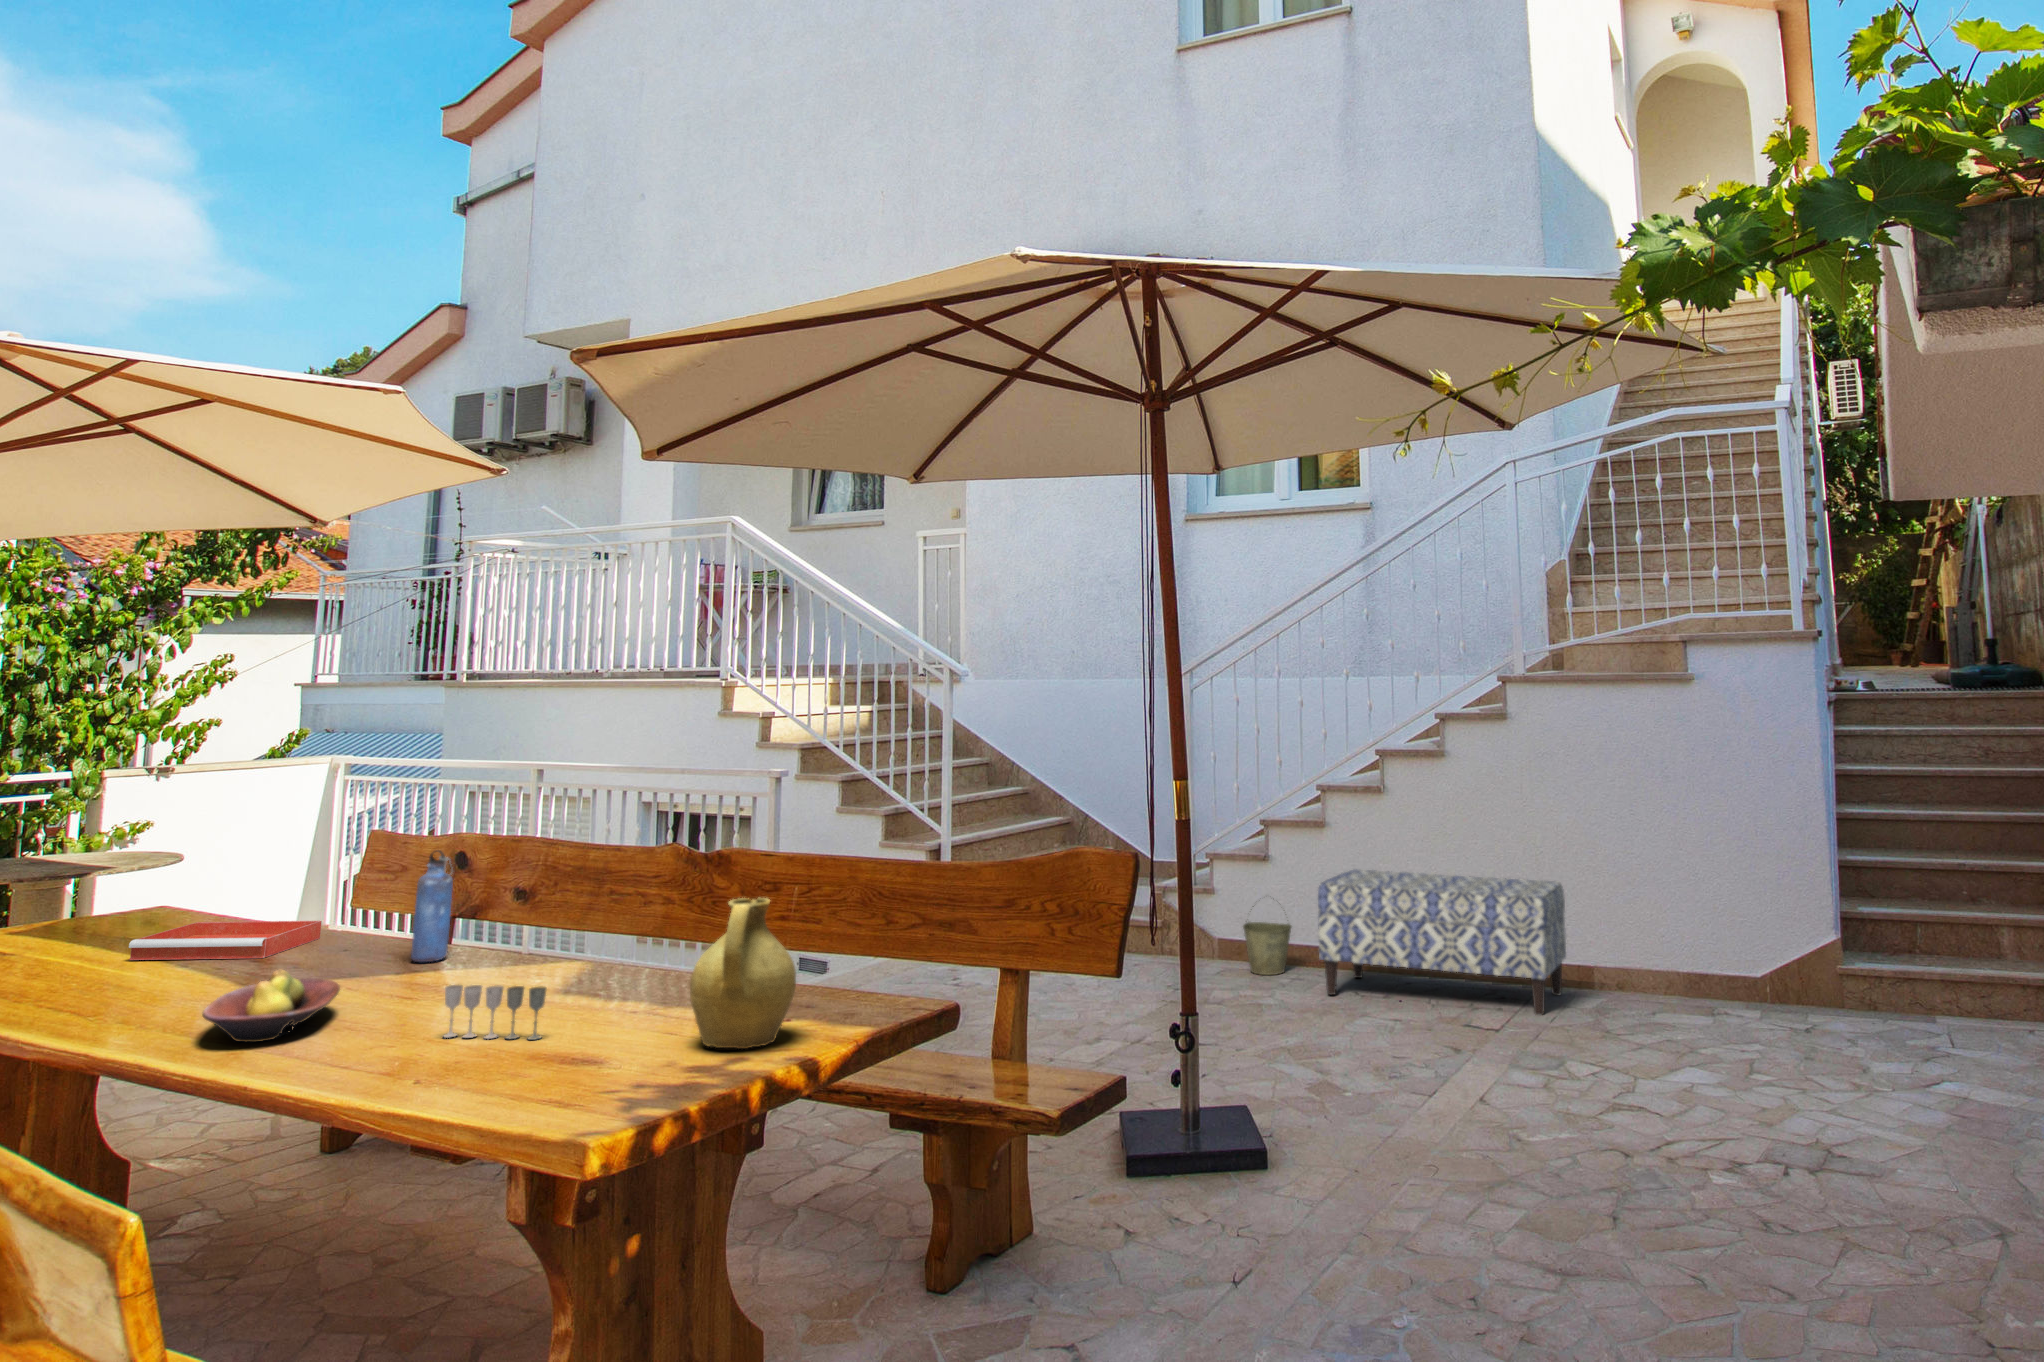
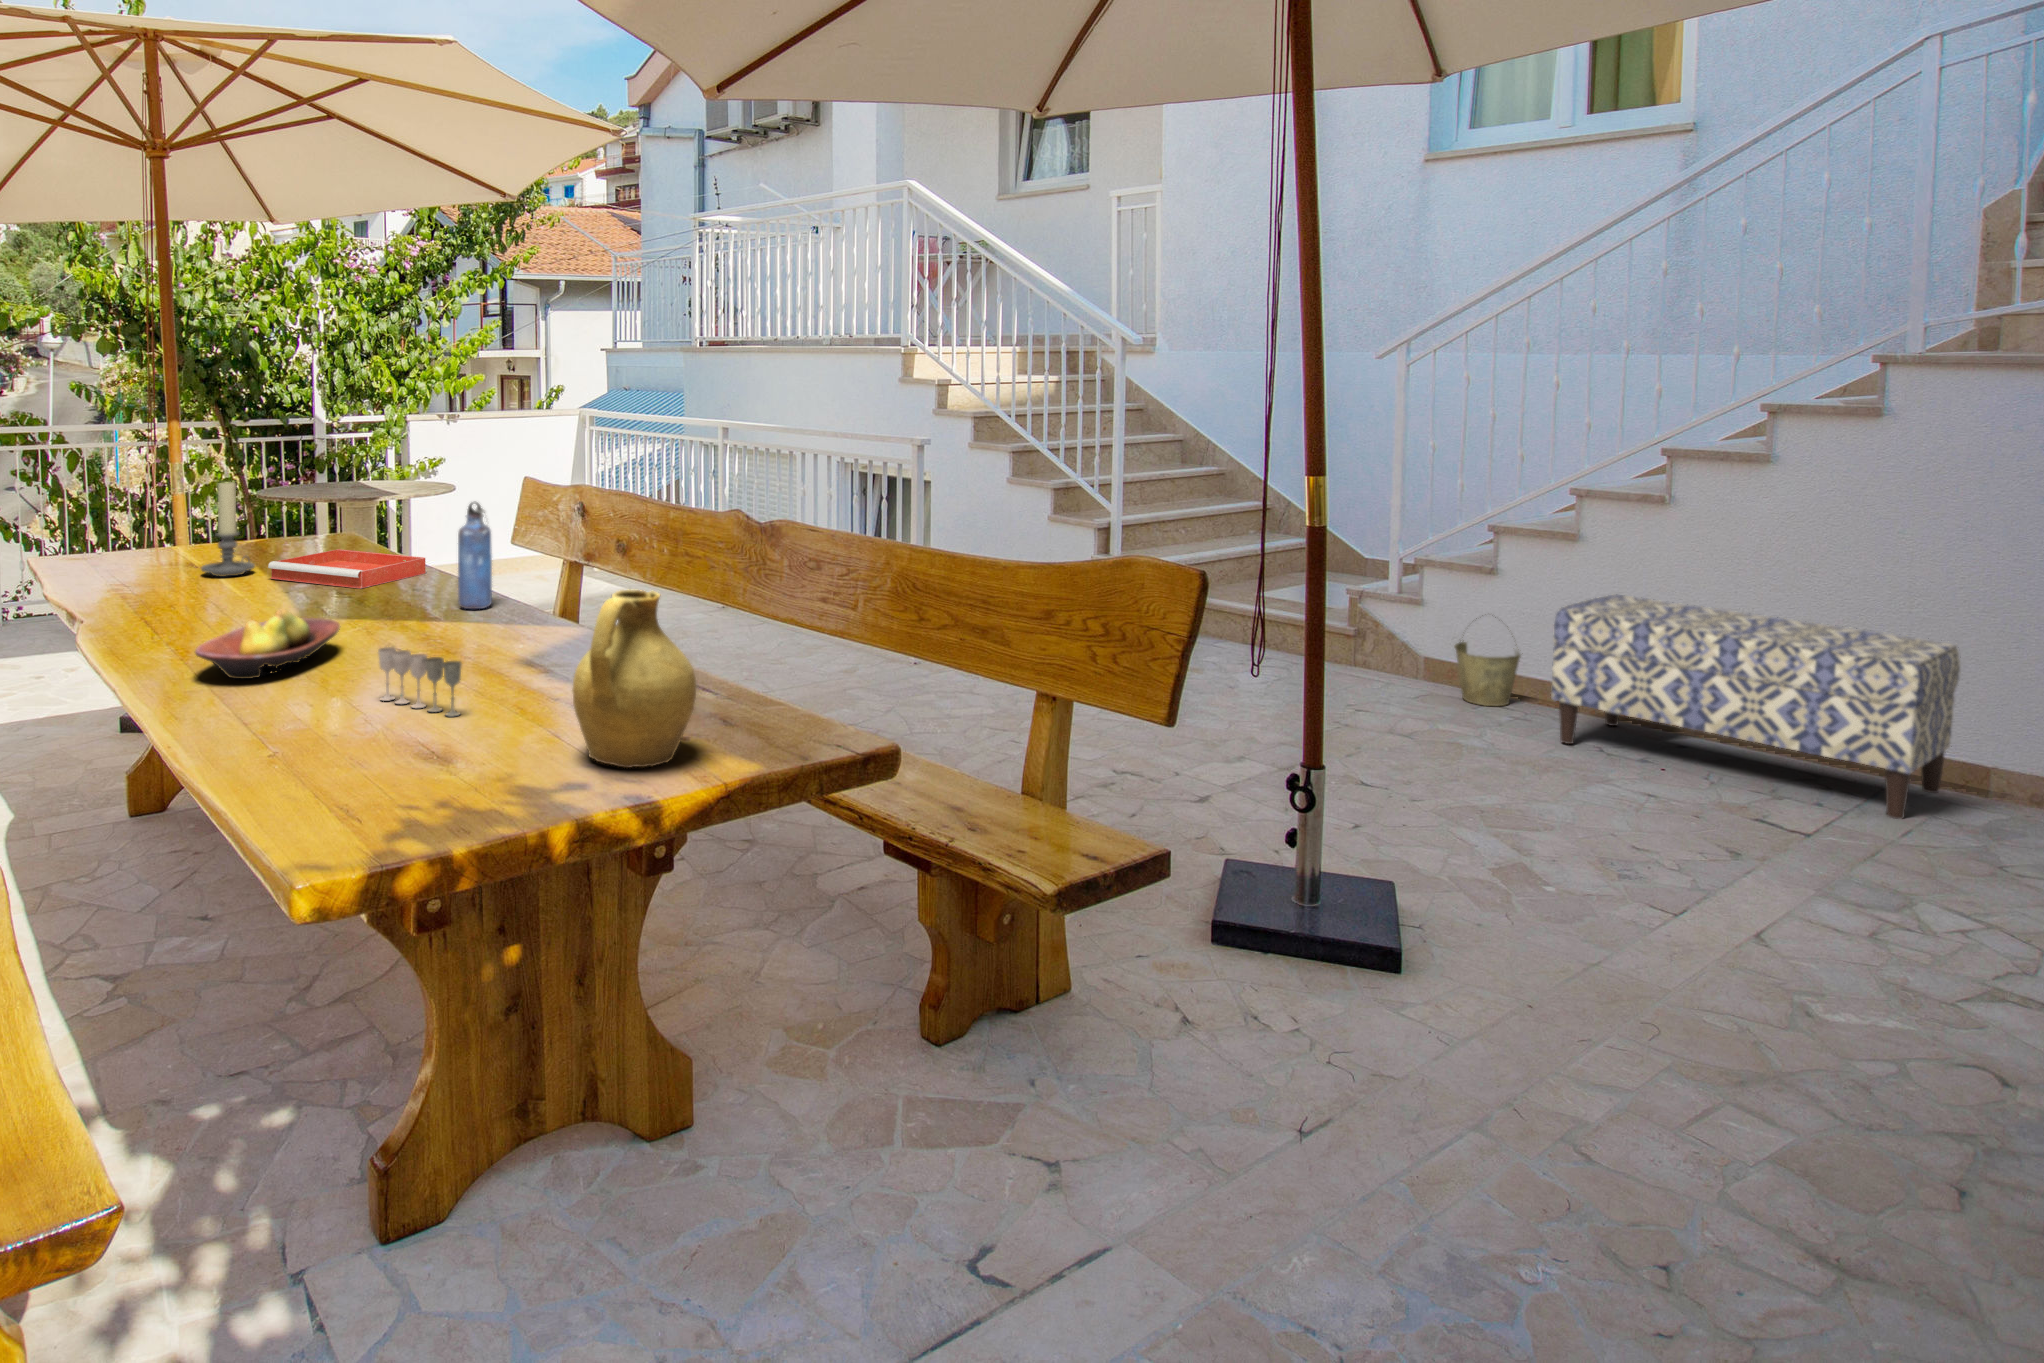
candle holder: none [24,852,97,965] -> present [201,482,255,577]

